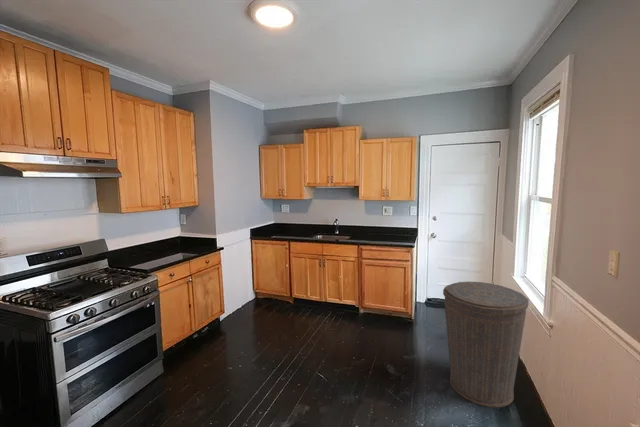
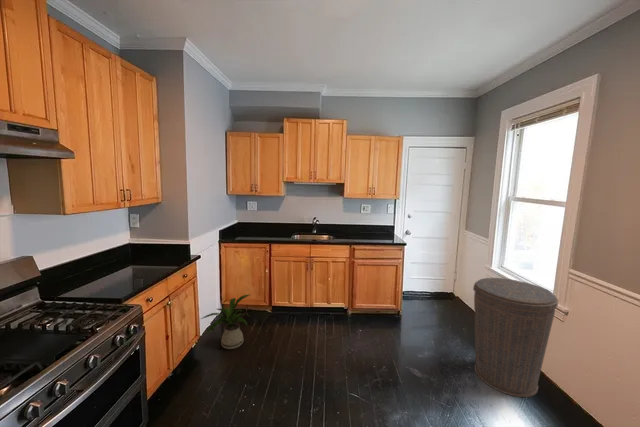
house plant: none [223,282,268,325] -> present [202,295,249,349]

